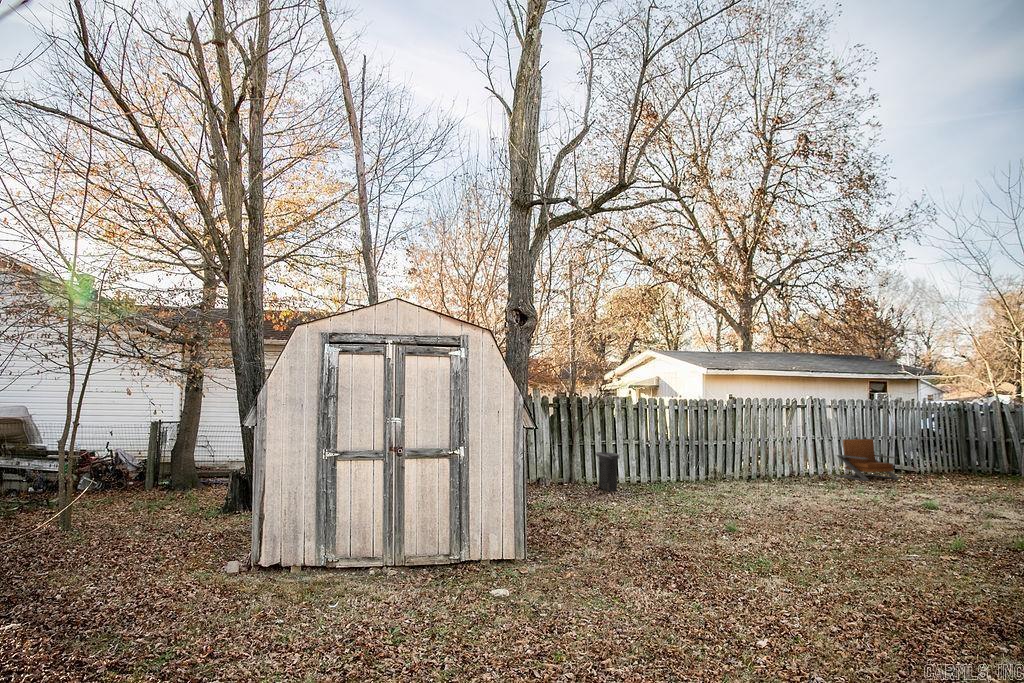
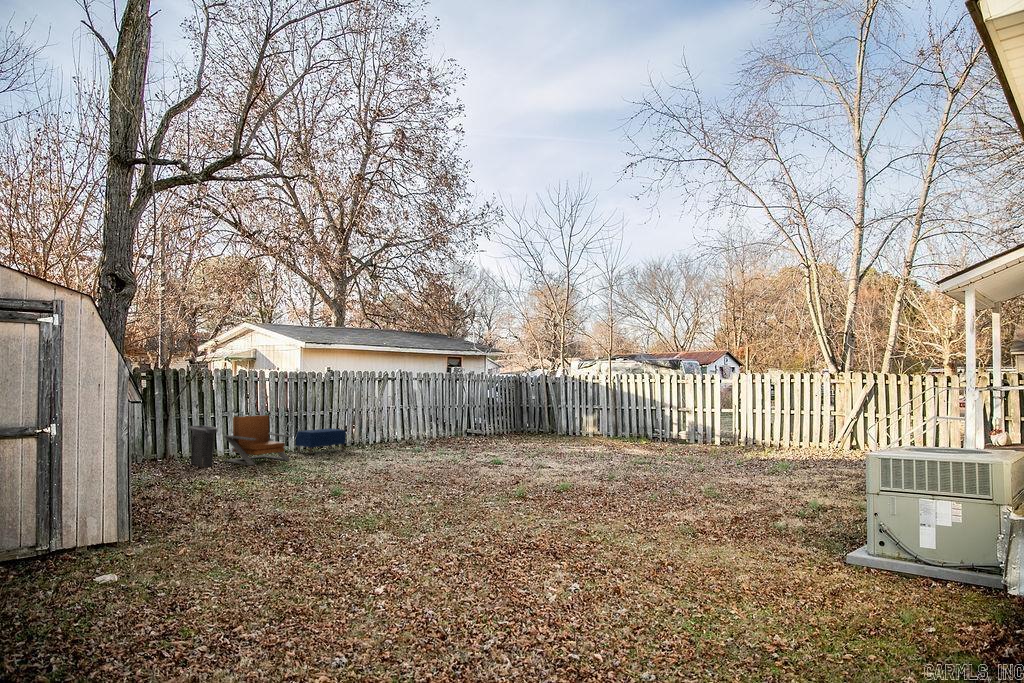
lounge chair: present [837,439,899,481] -> present [224,415,290,465]
bench: none [697,459,749,485] -> present [296,428,346,454]

